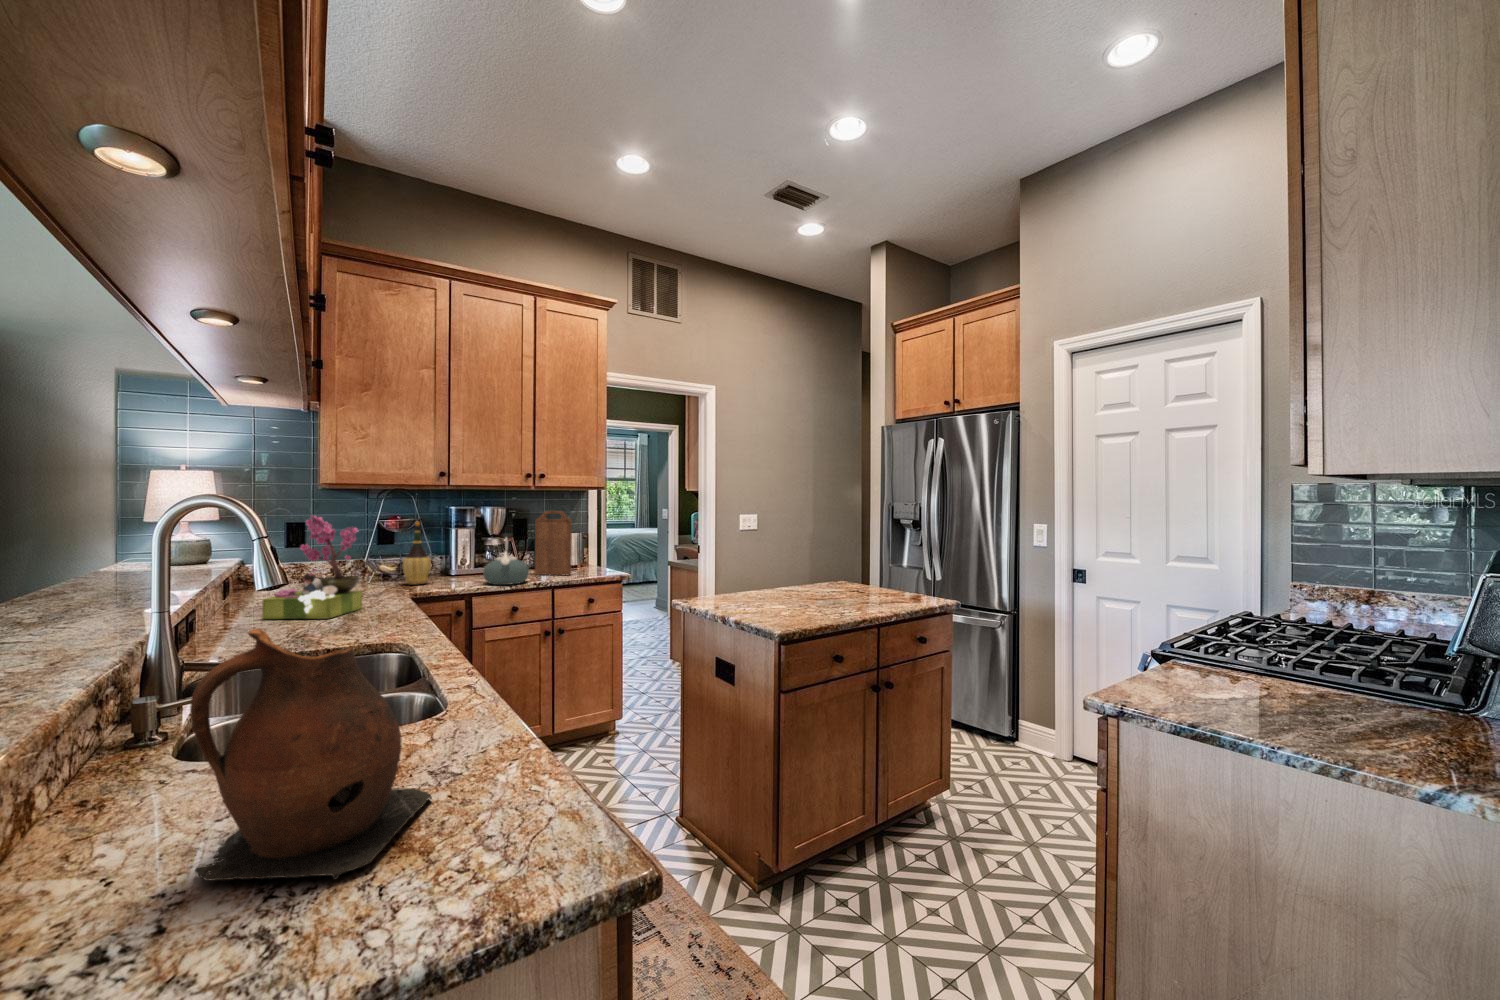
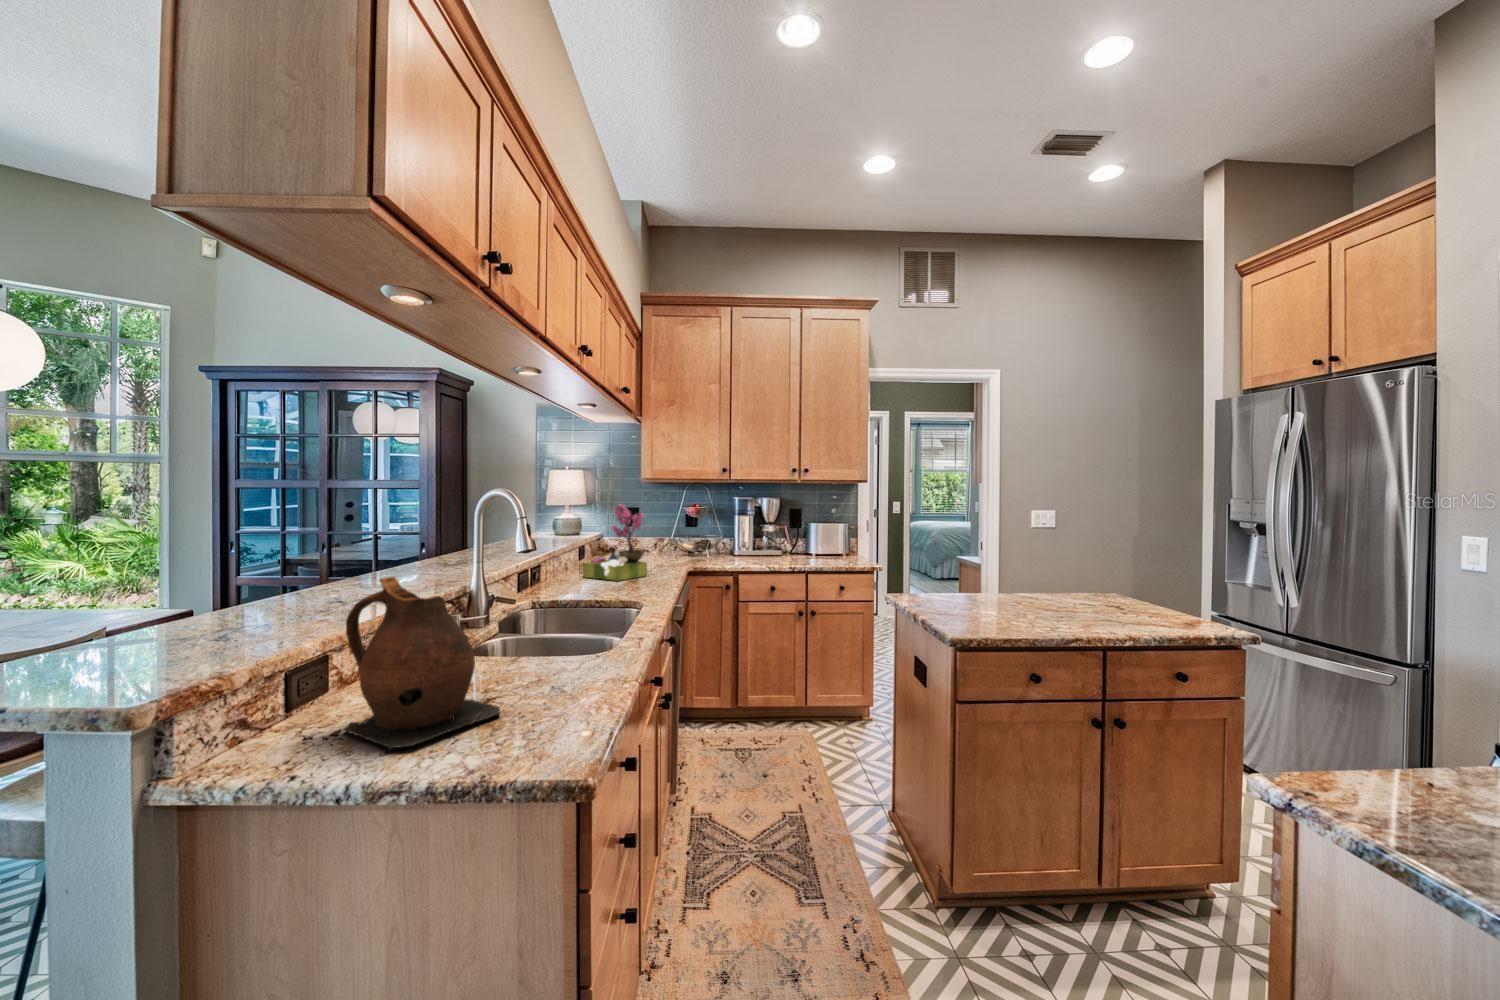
cutting board: present [535,511,572,575] -> none [801,503,832,563]
wine bottle: present [403,522,431,584] -> none [696,510,716,561]
kettle: present [483,534,529,585] -> none [751,523,788,567]

